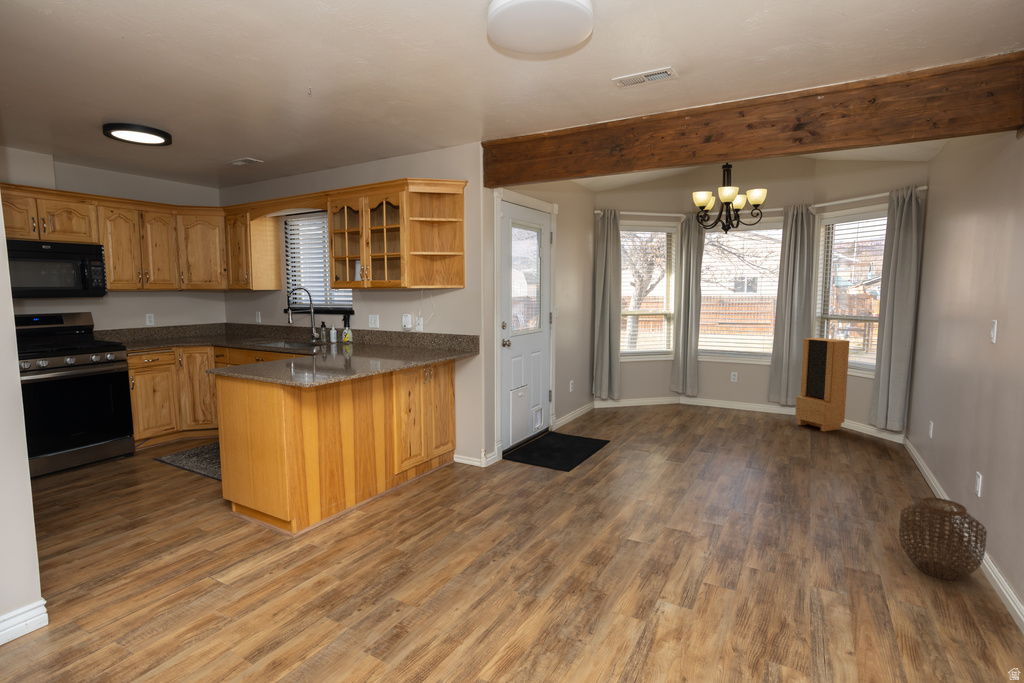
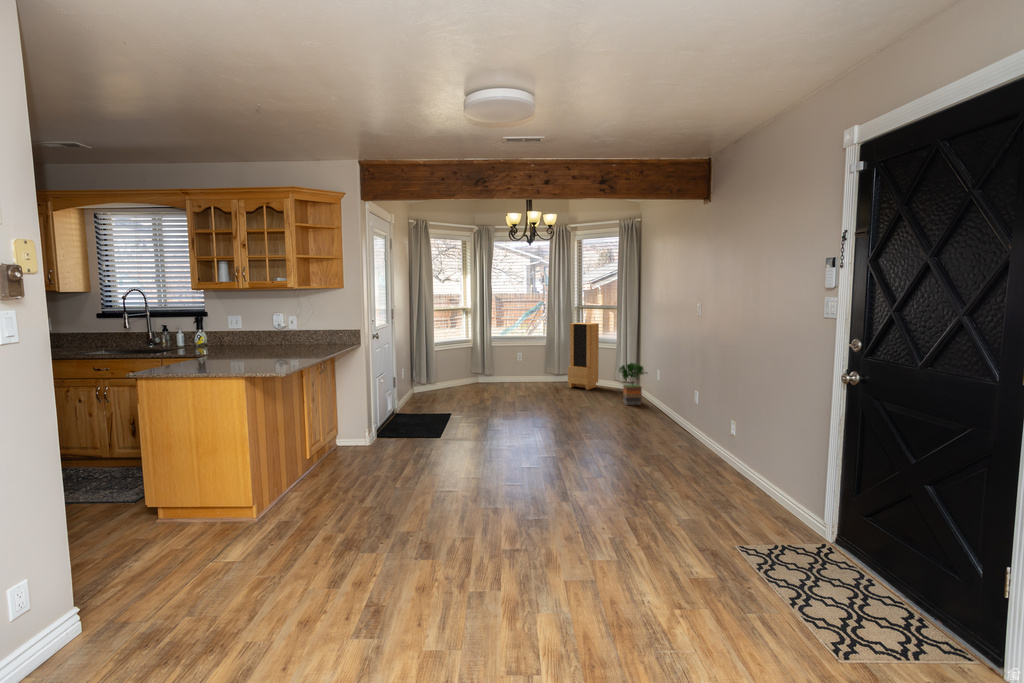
potted tree: none [862,404,920,471] -> present [619,363,648,405]
woven basket: present [899,497,987,580] -> none [659,405,698,448]

